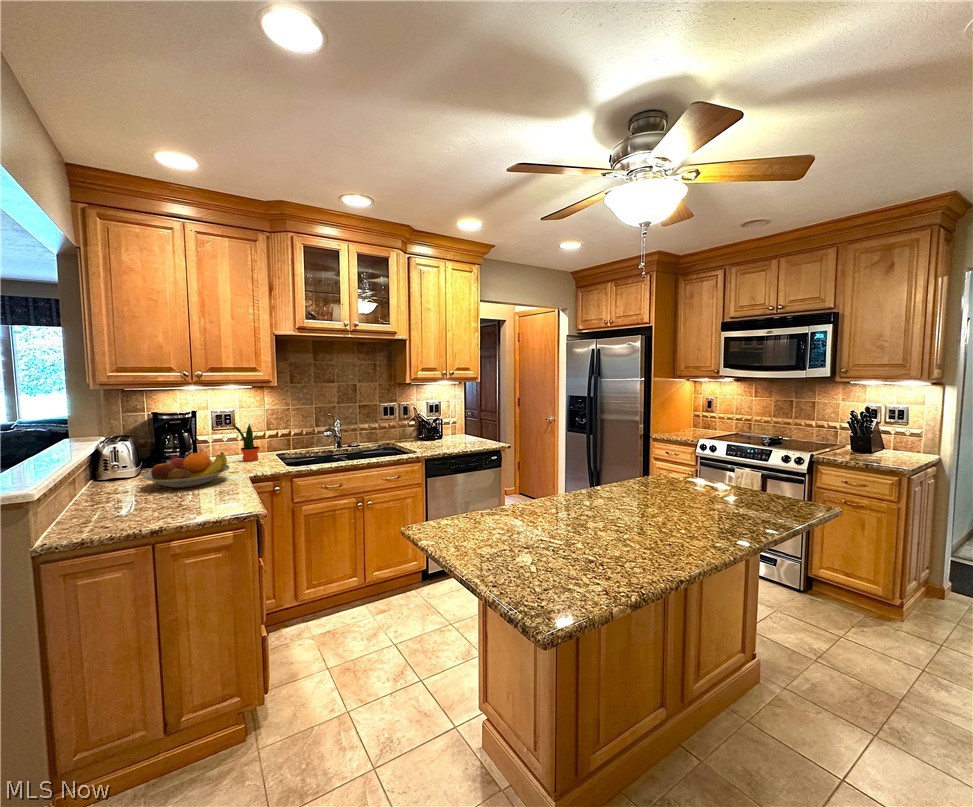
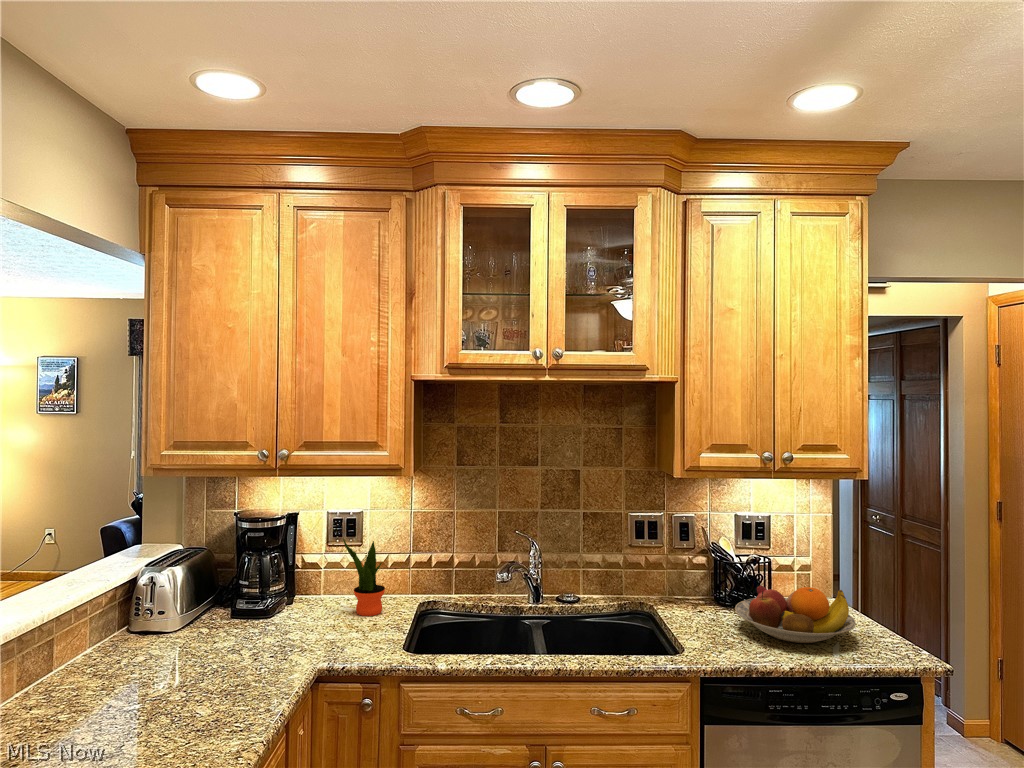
fruit bowl: present [142,452,230,488] -> present [735,585,856,643]

